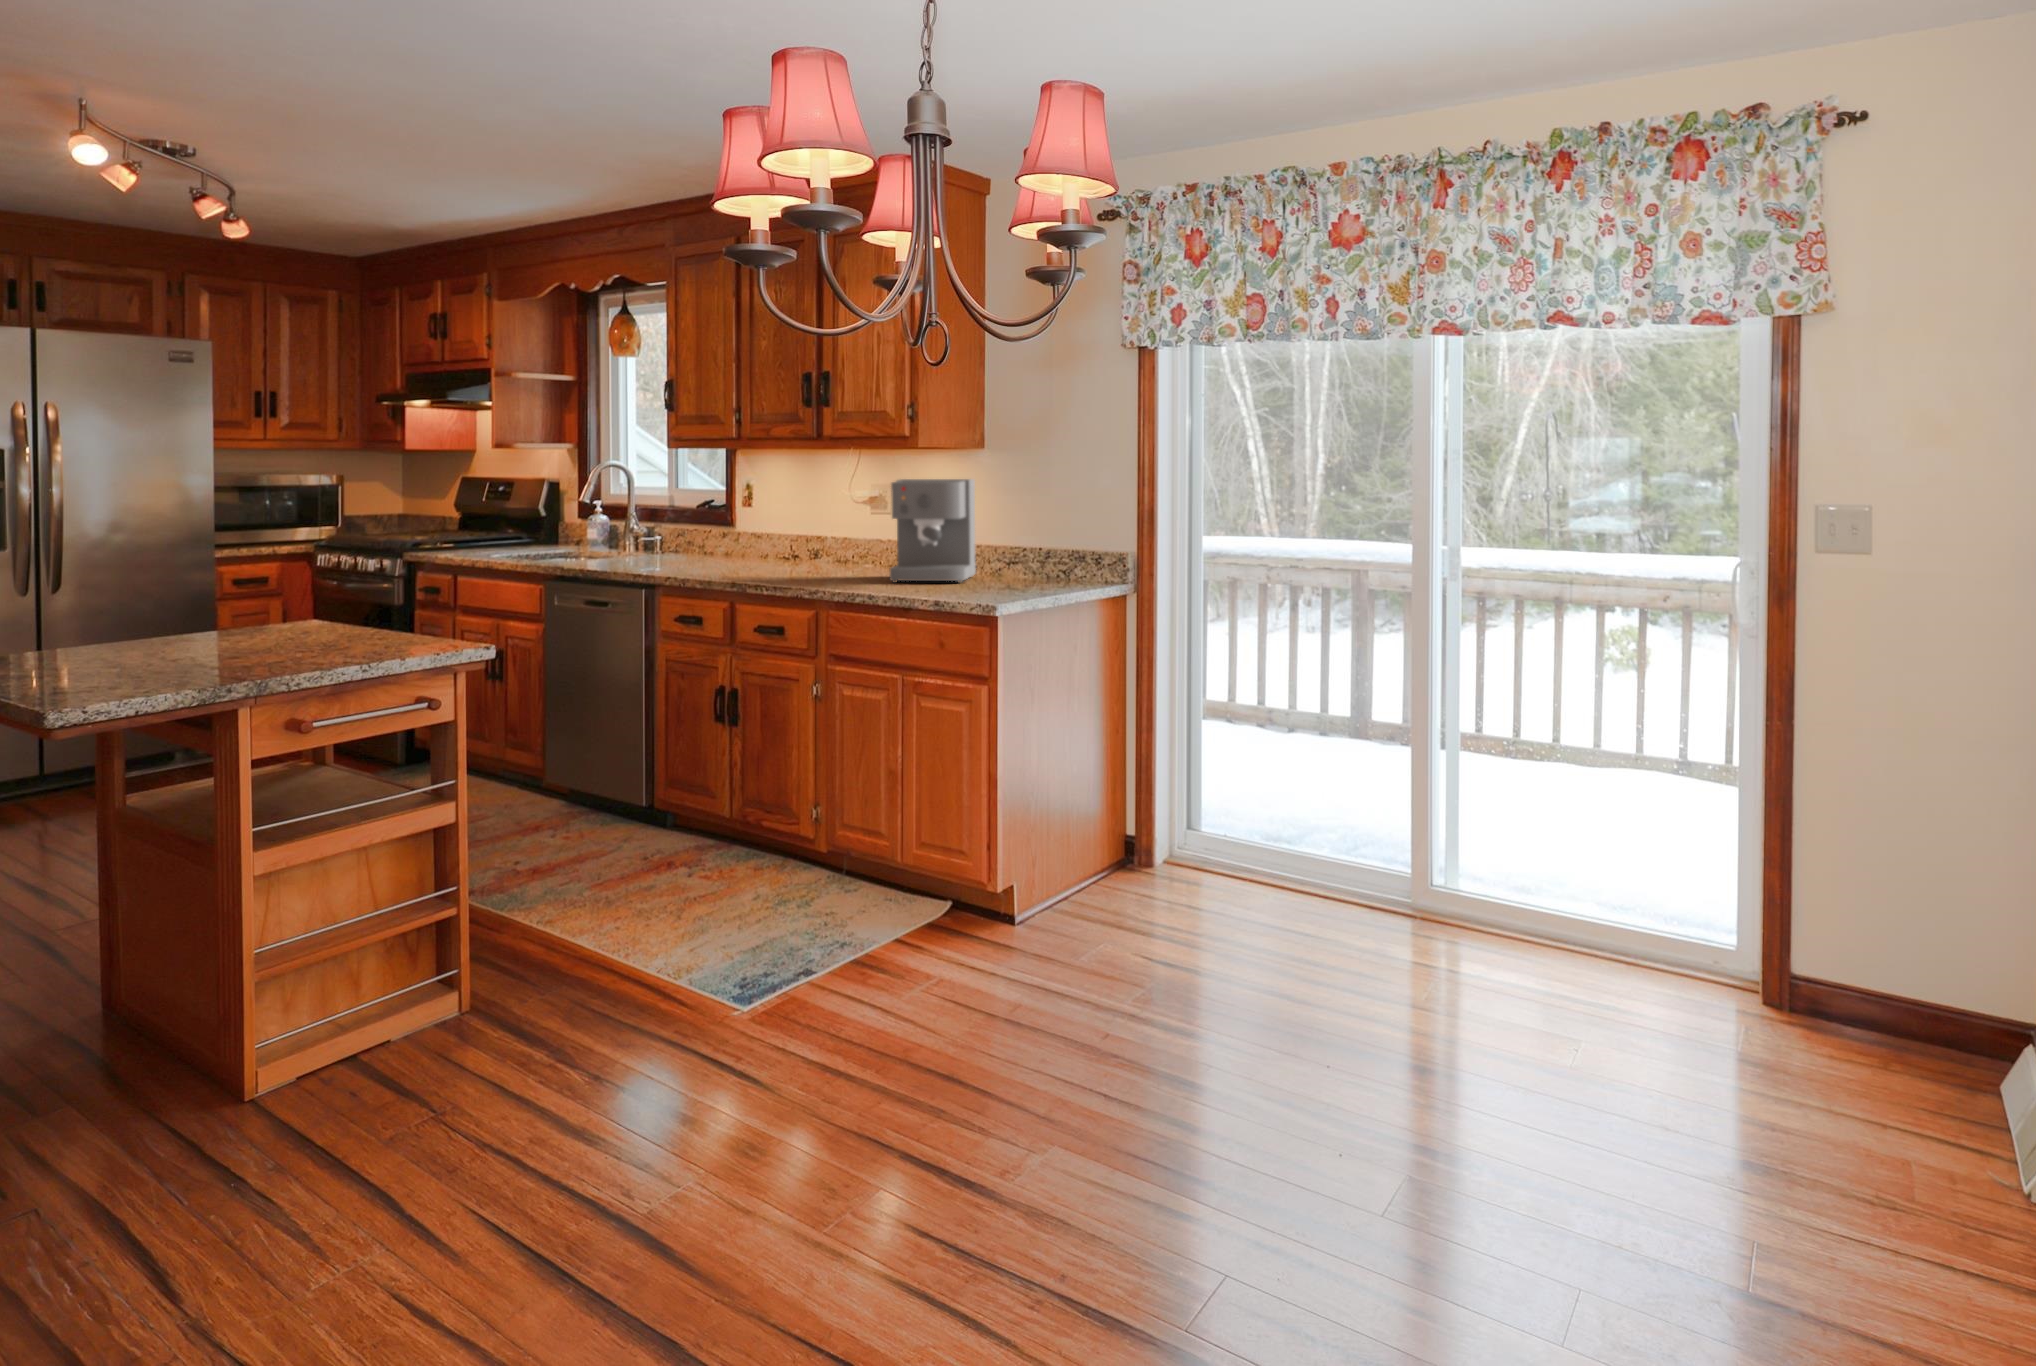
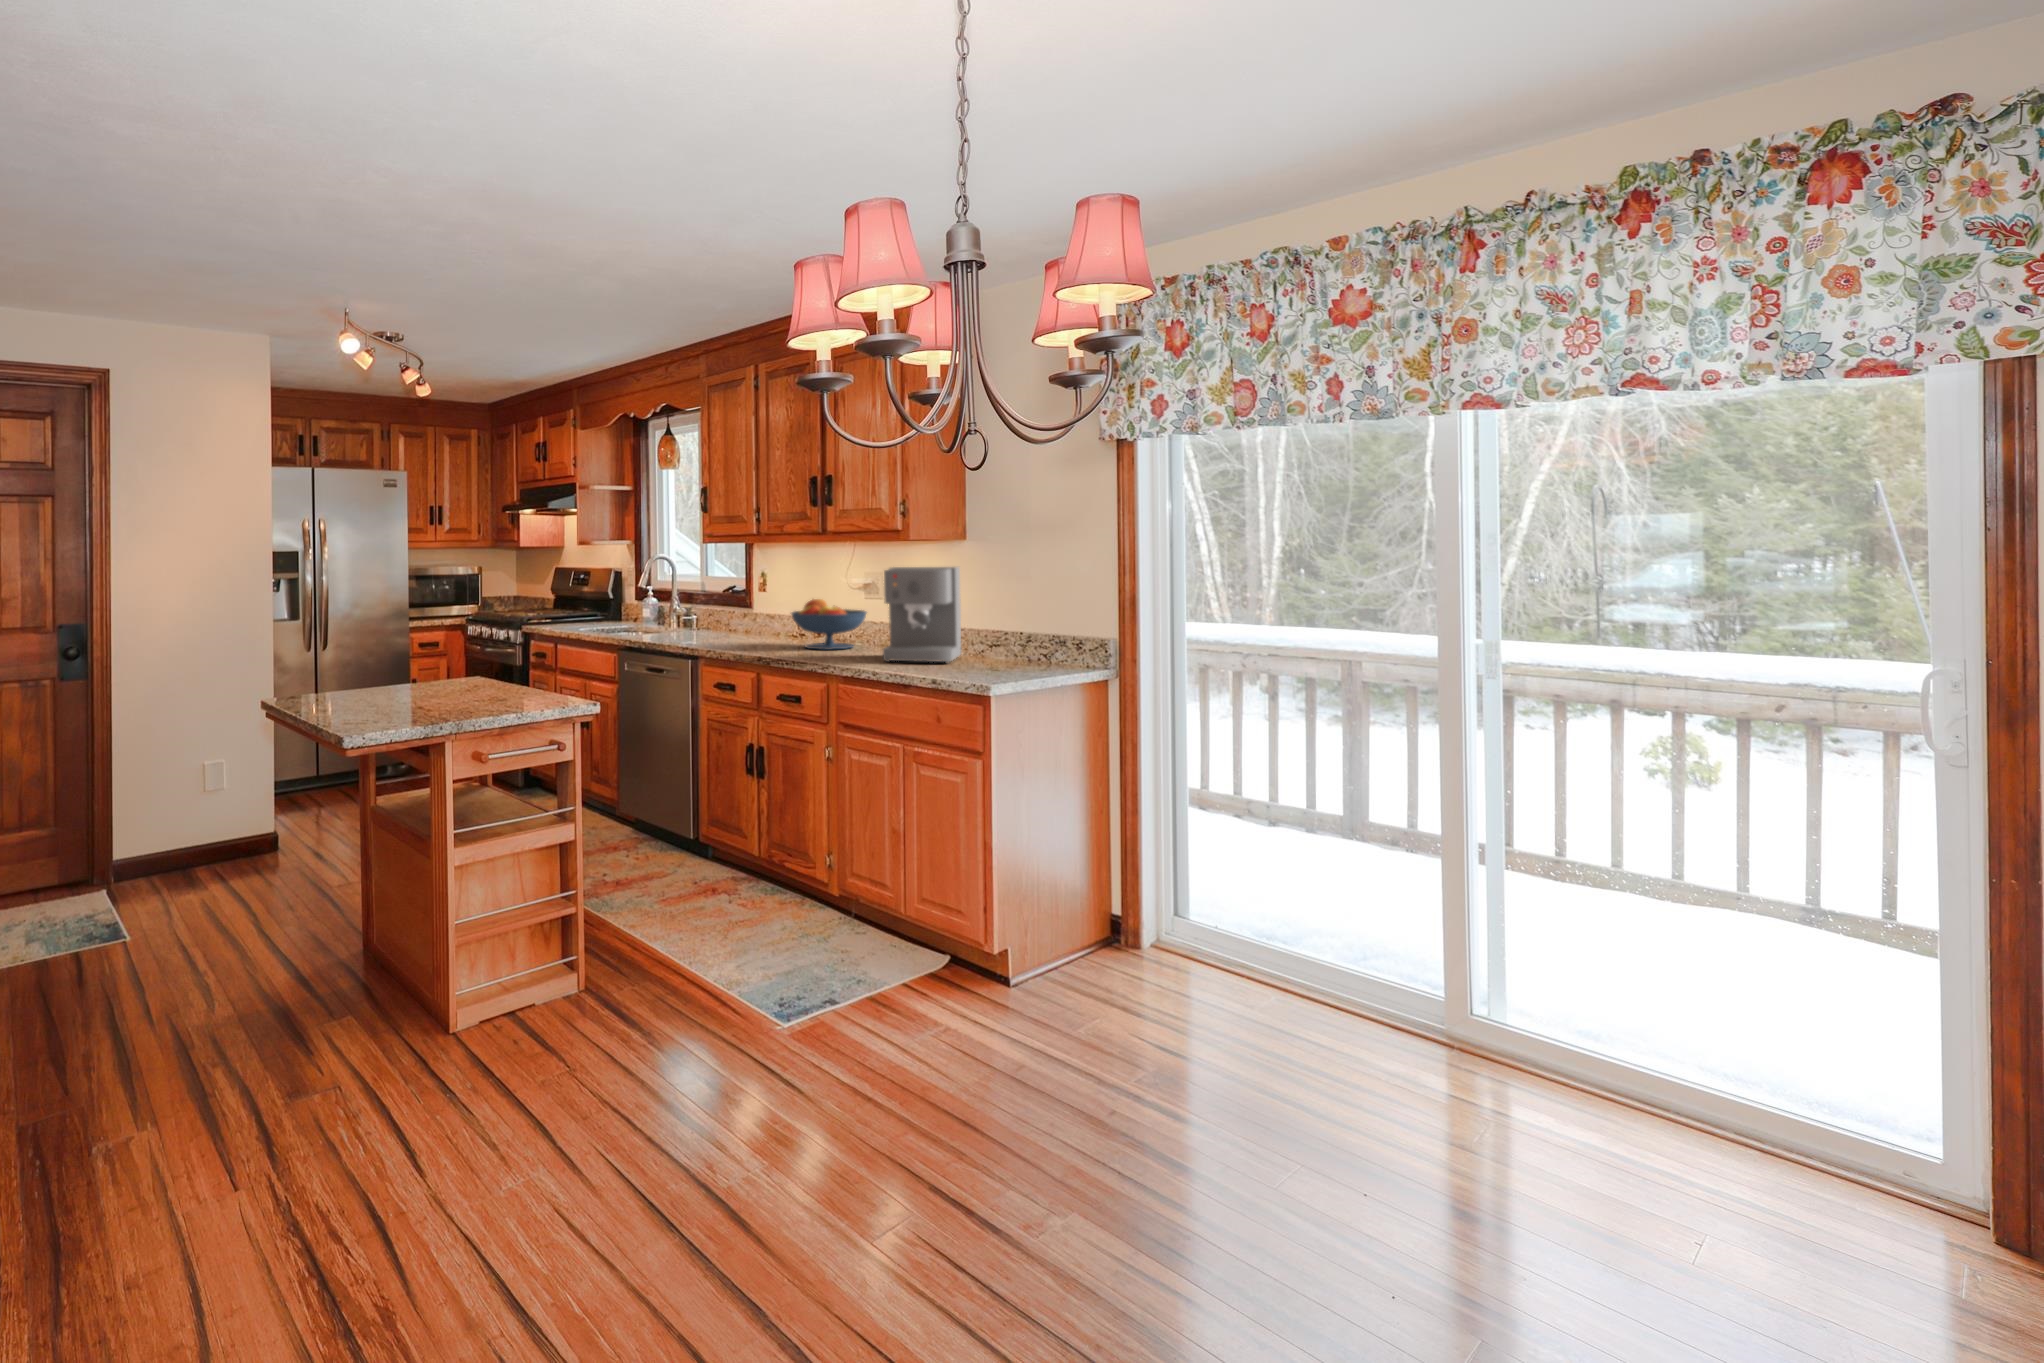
fruit bowl: none [783,515,872,572] -> present [791,599,866,650]

